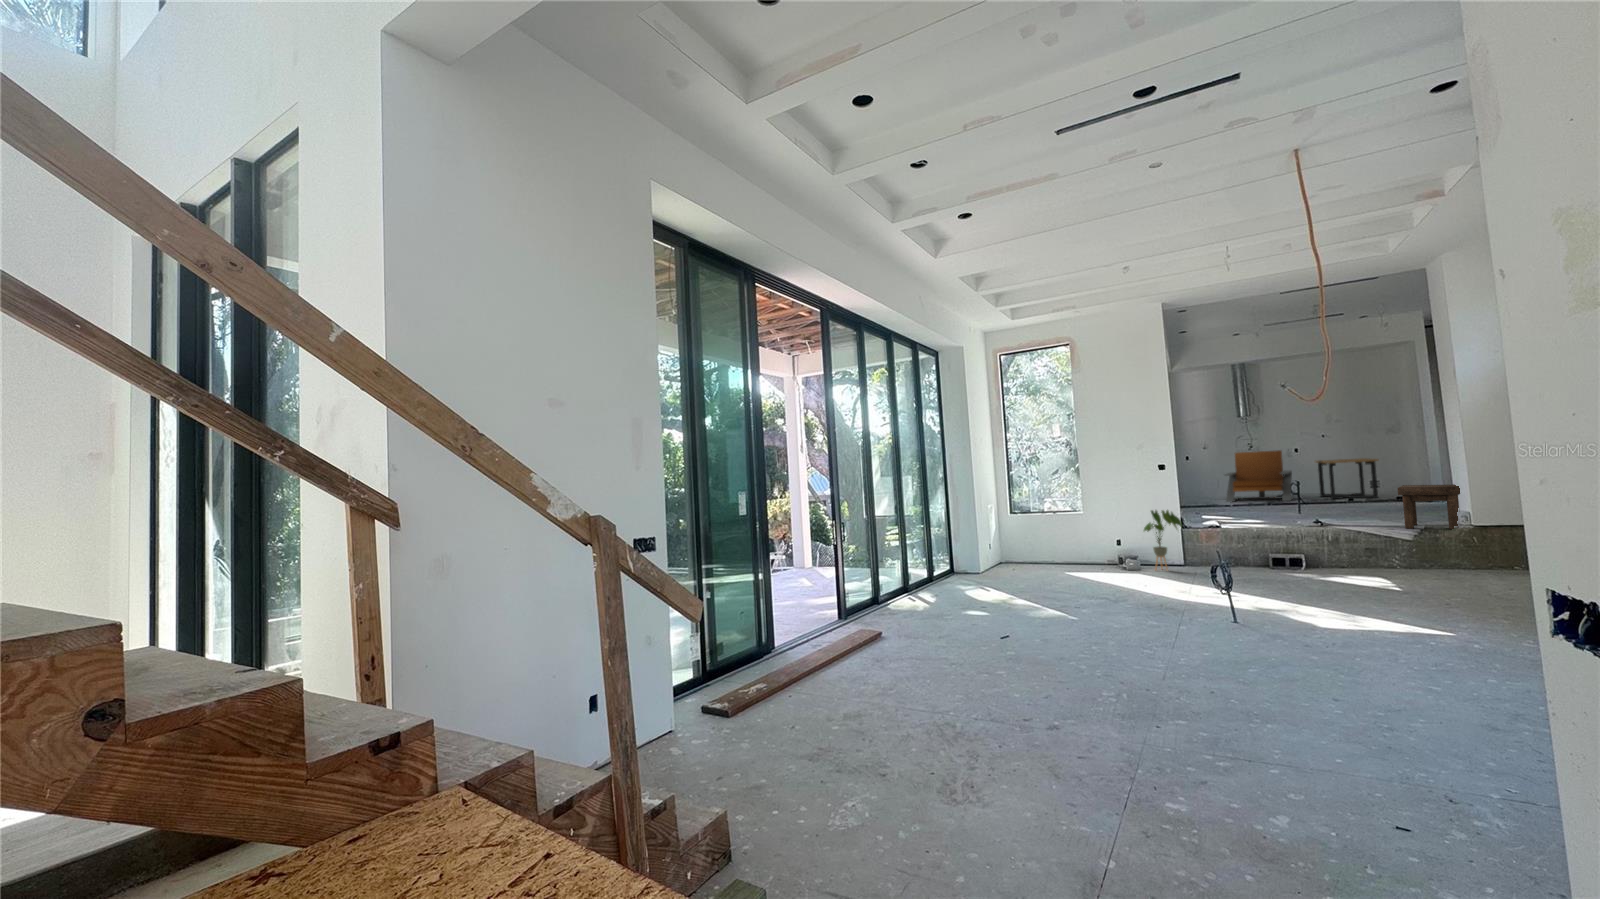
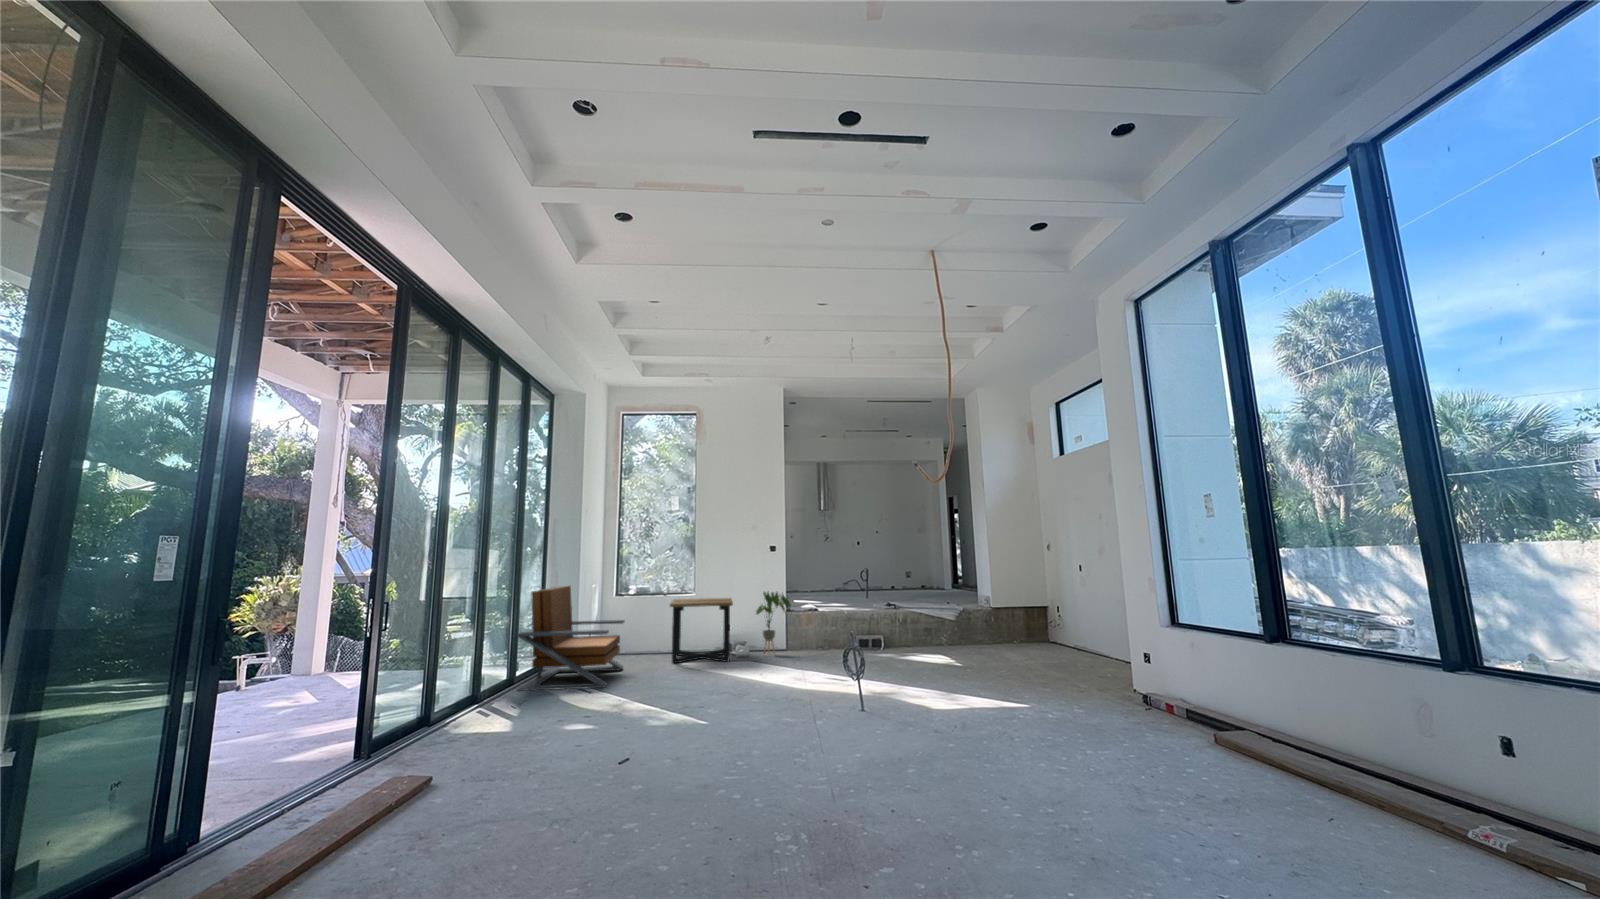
lounge chair: present [1225,450,1293,502] -> present [517,586,624,691]
side table: present [1316,458,1378,499] -> present [670,598,733,664]
stool: present [1398,484,1460,529] -> none [940,573,979,609]

